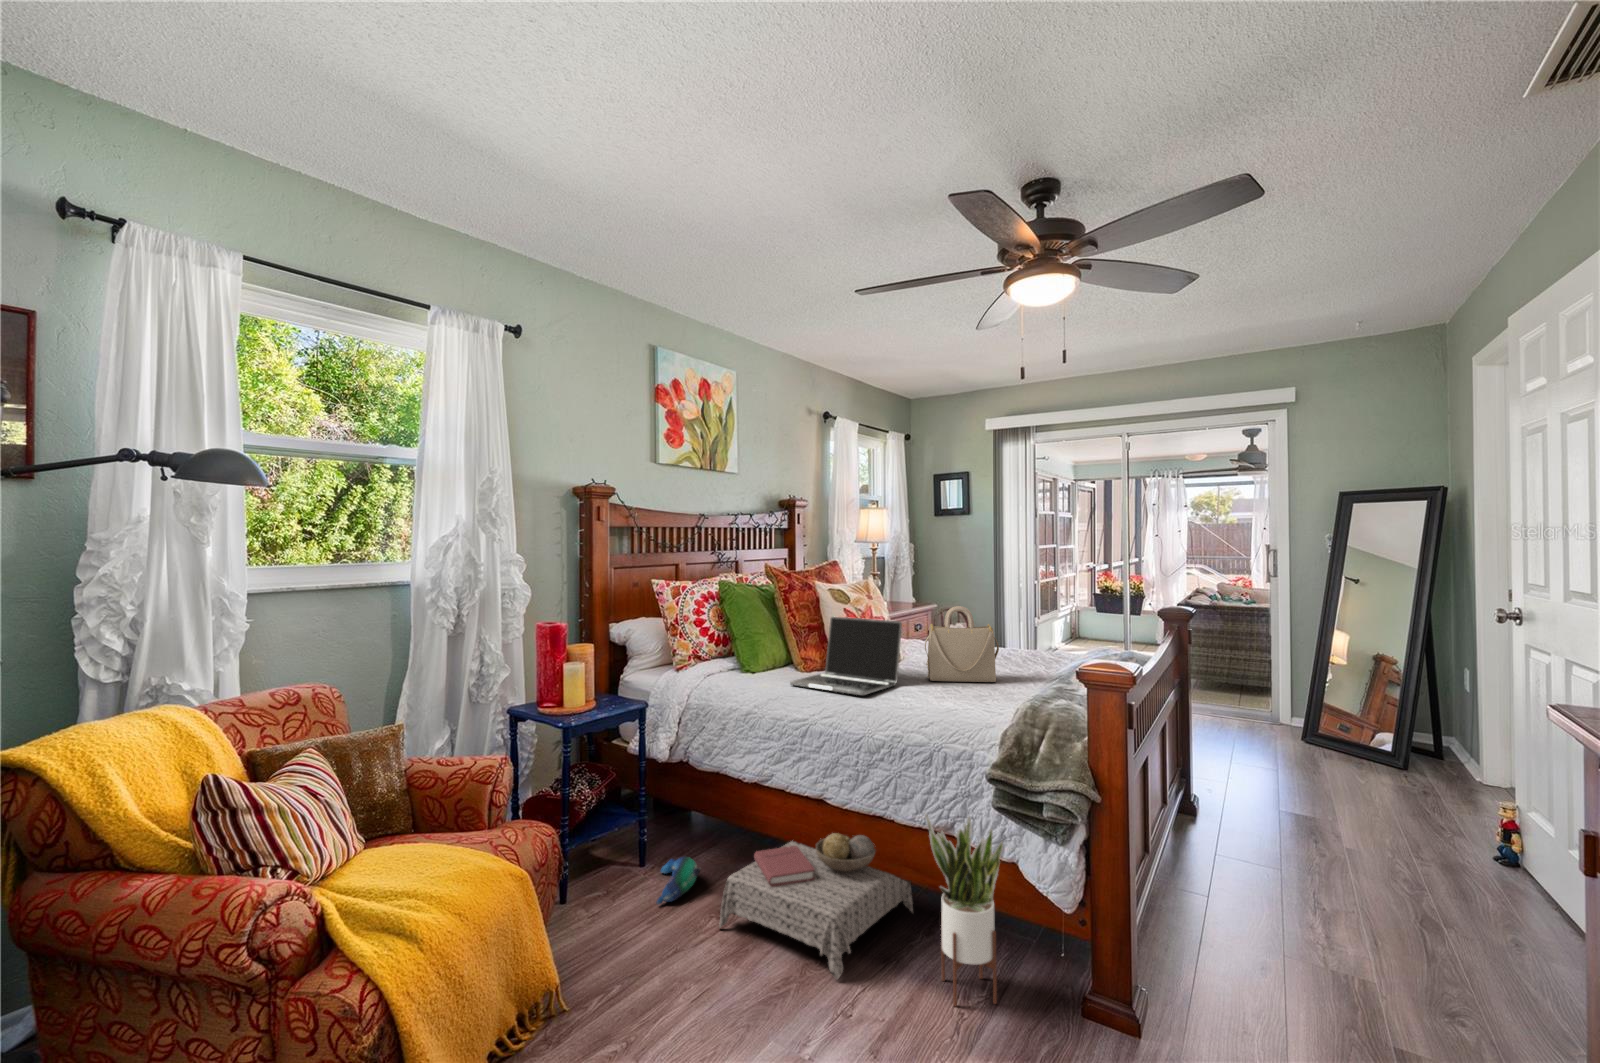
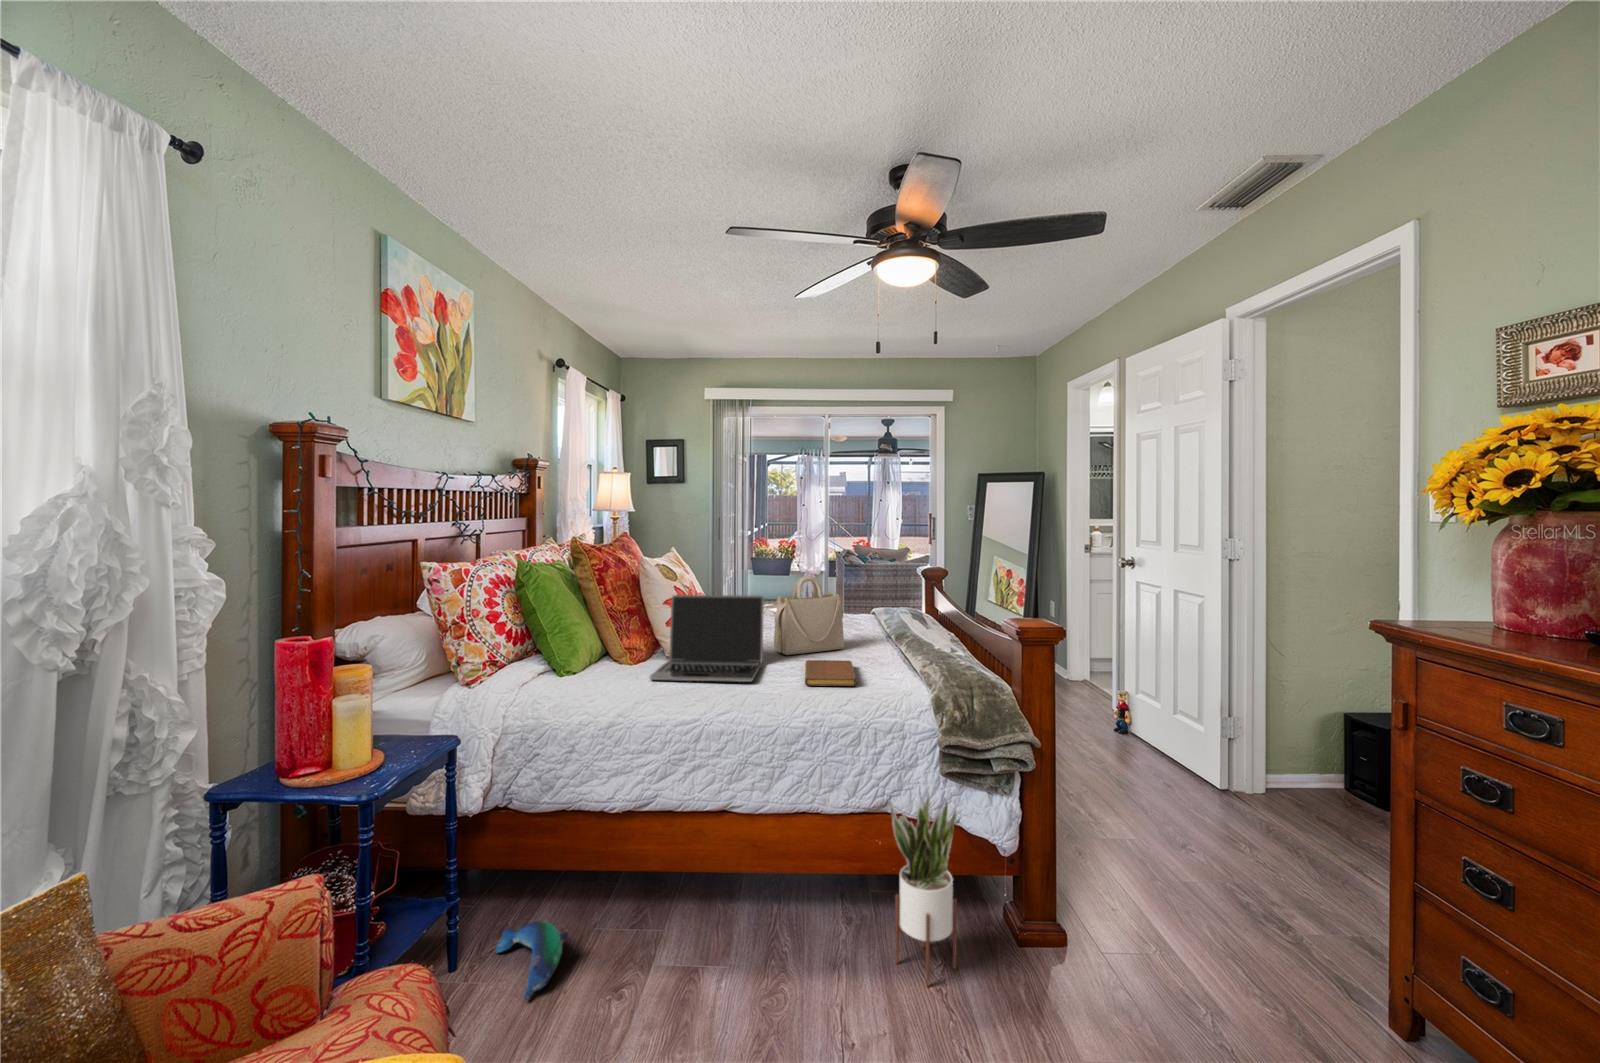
notebook: none [906,686,976,711] -> present [805,660,856,686]
ottoman: present [719,833,913,979] -> none [629,835,819,1008]

